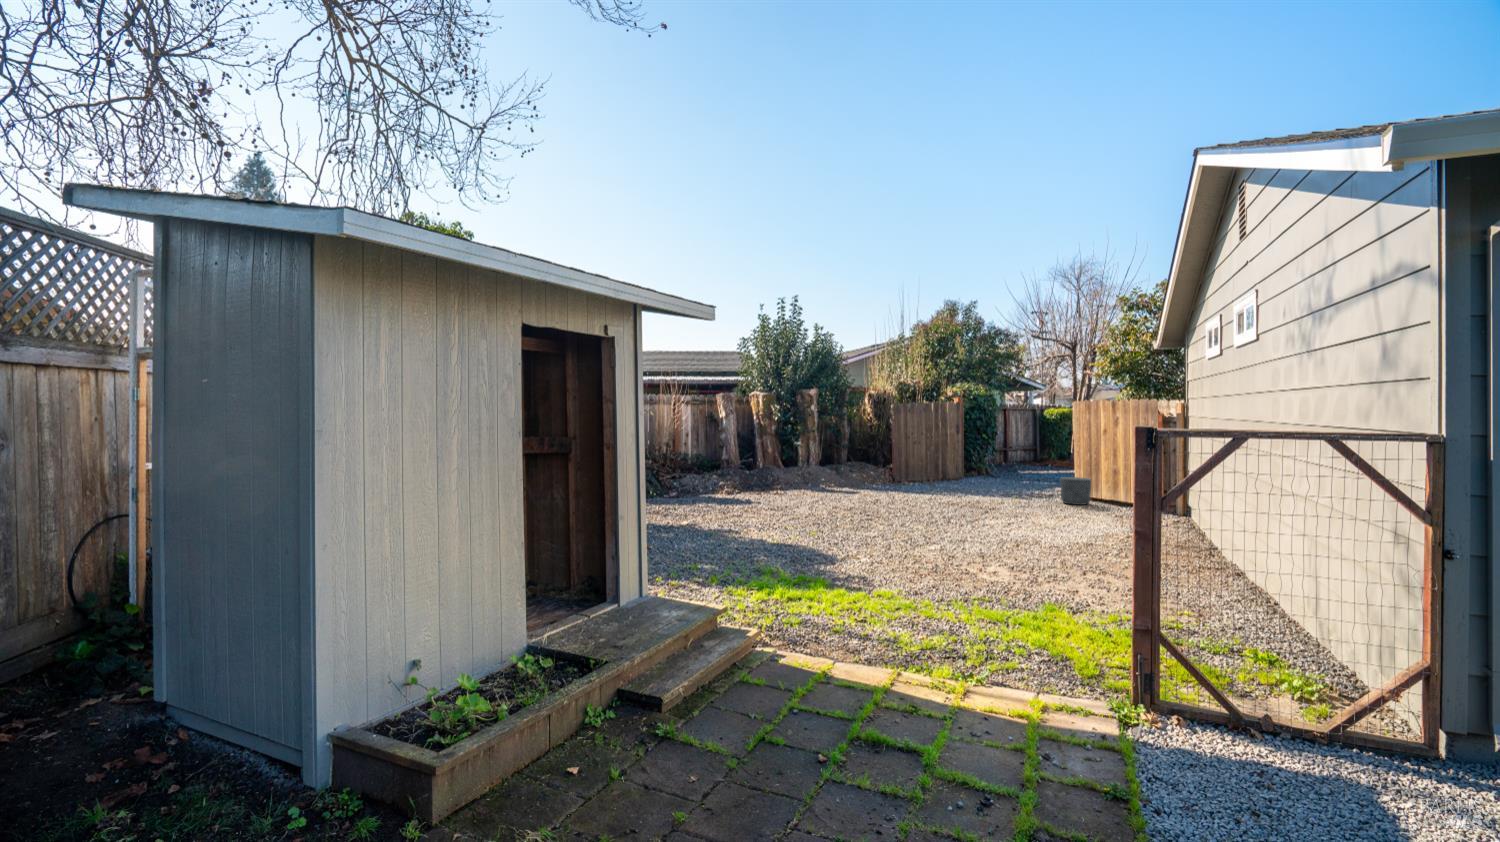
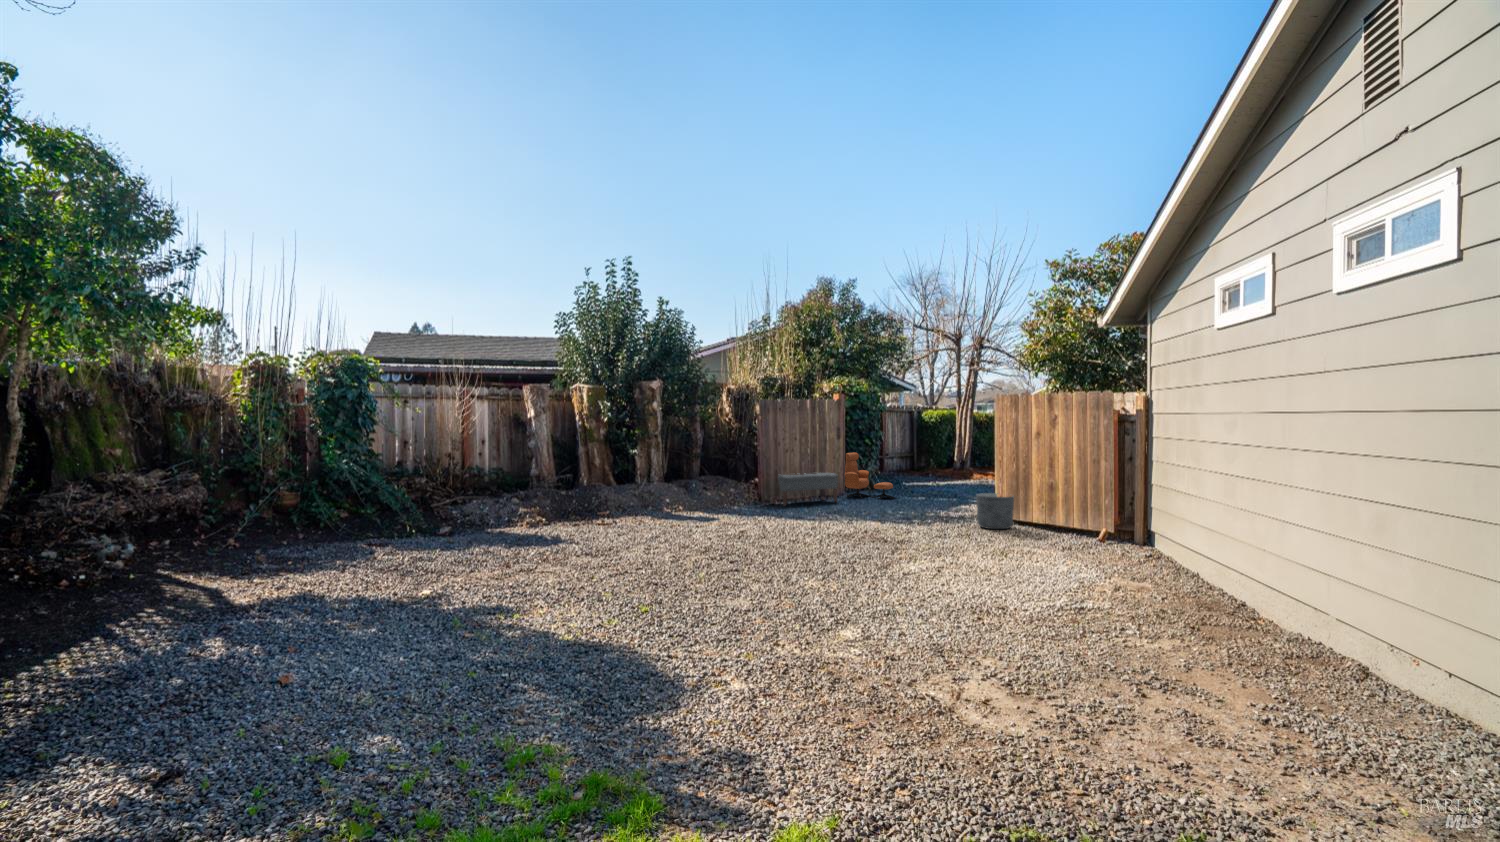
lounge chair: none [963,445,1006,483] -> present [844,452,894,499]
bench: none [901,460,957,486] -> present [772,473,838,506]

